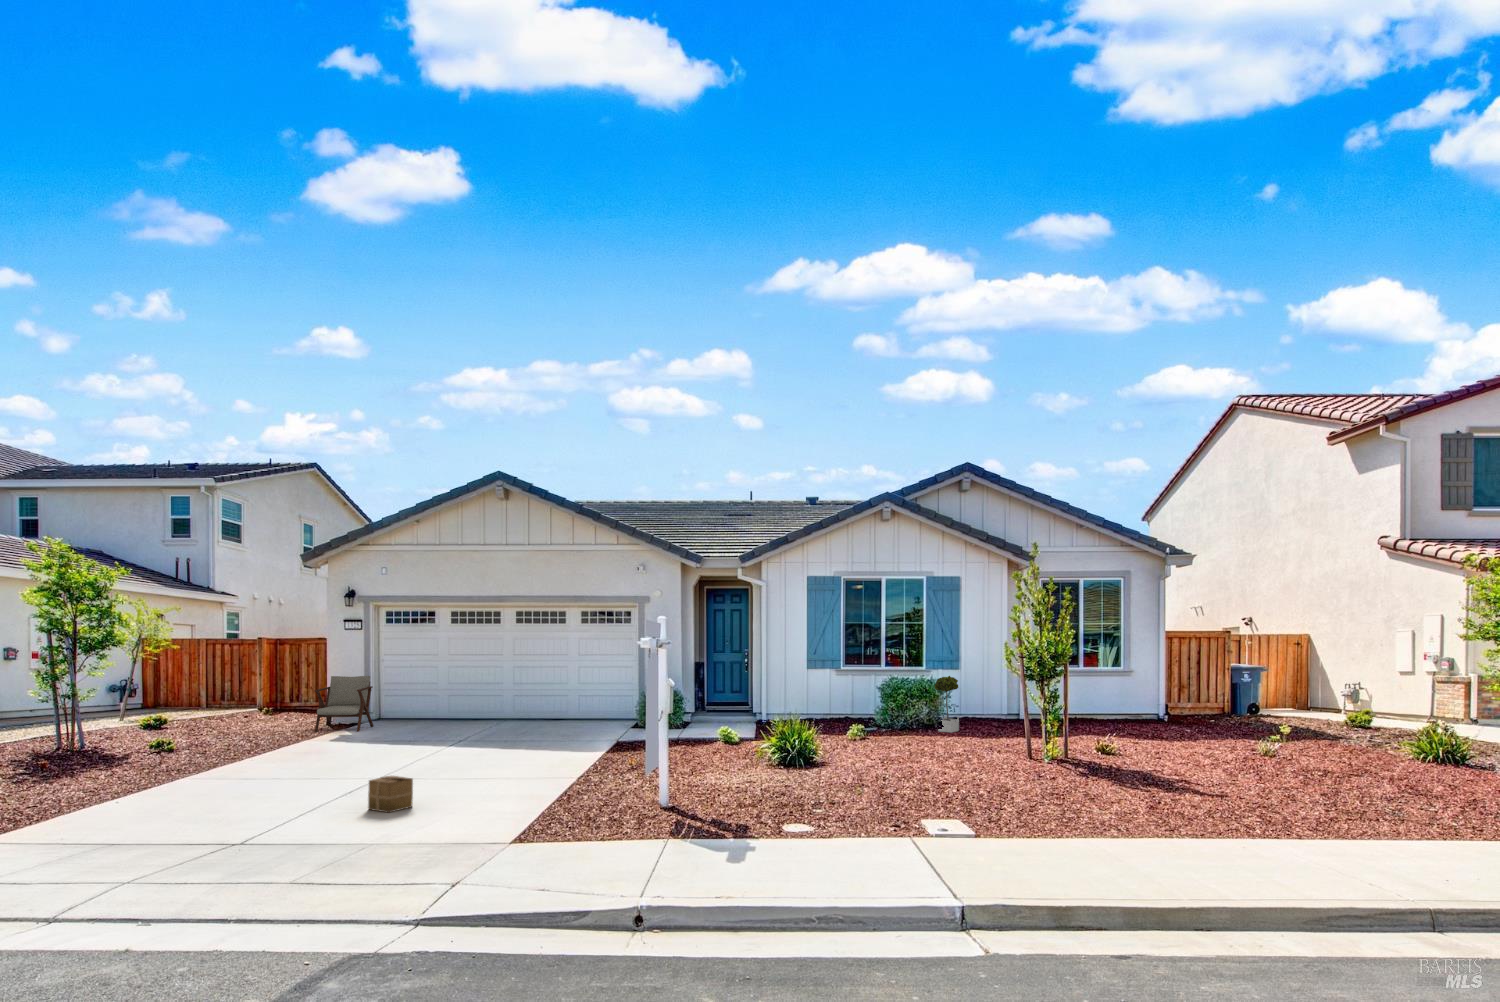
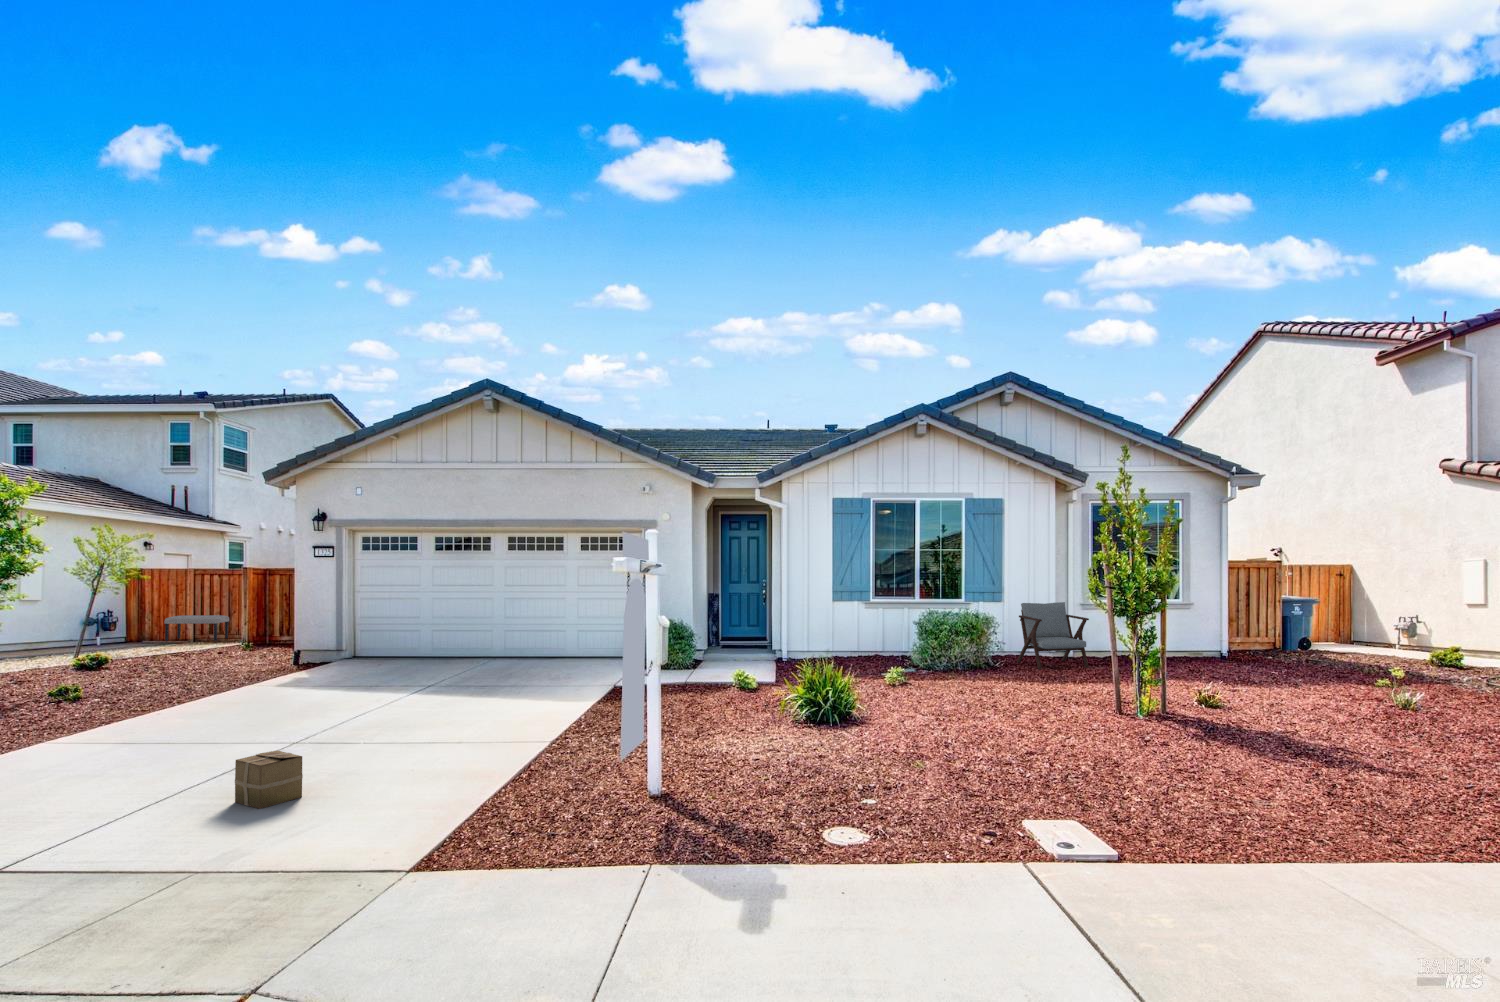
lounge chair: present [315,676,373,732] -> present [1017,602,1089,669]
potted tree: present [934,676,959,733] -> none [981,609,1008,674]
bench: none [180,684,240,708] -> present [164,615,229,641]

